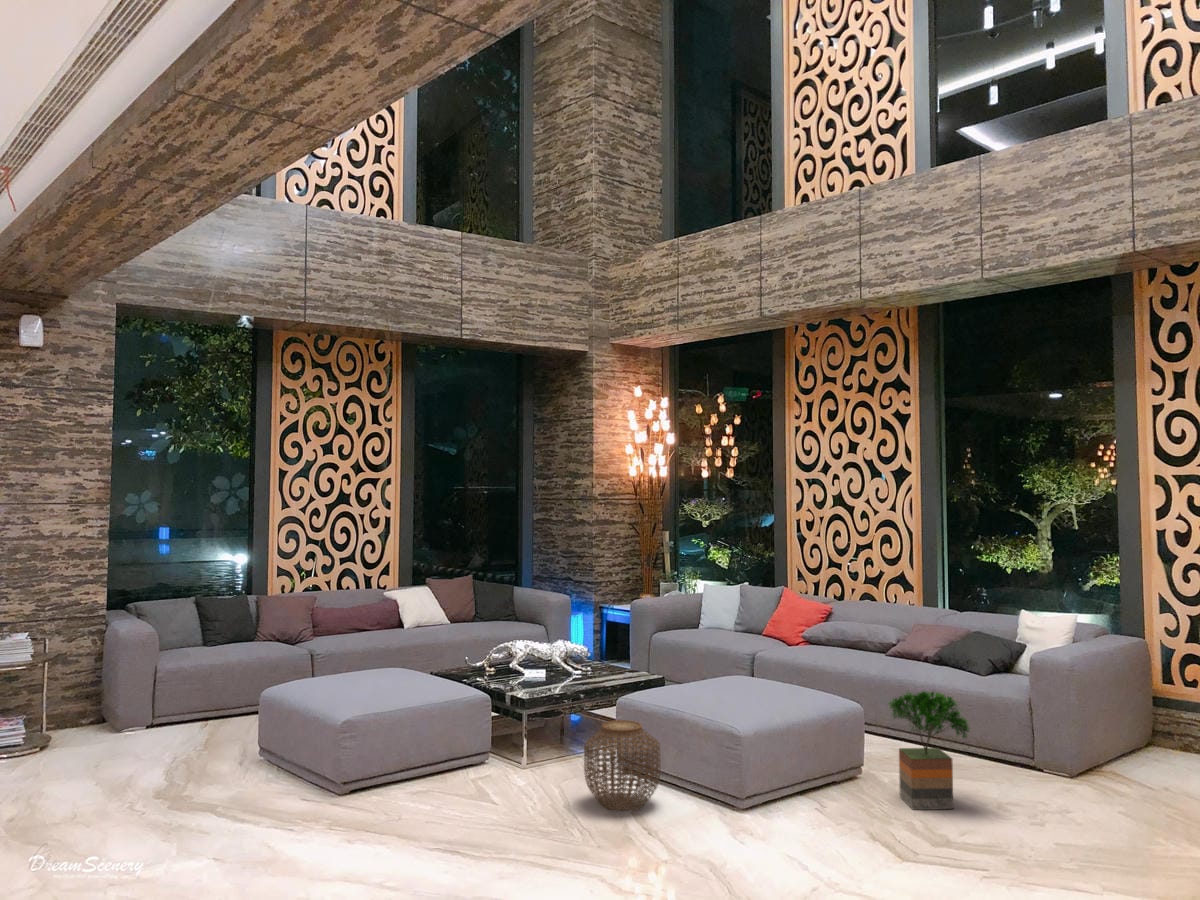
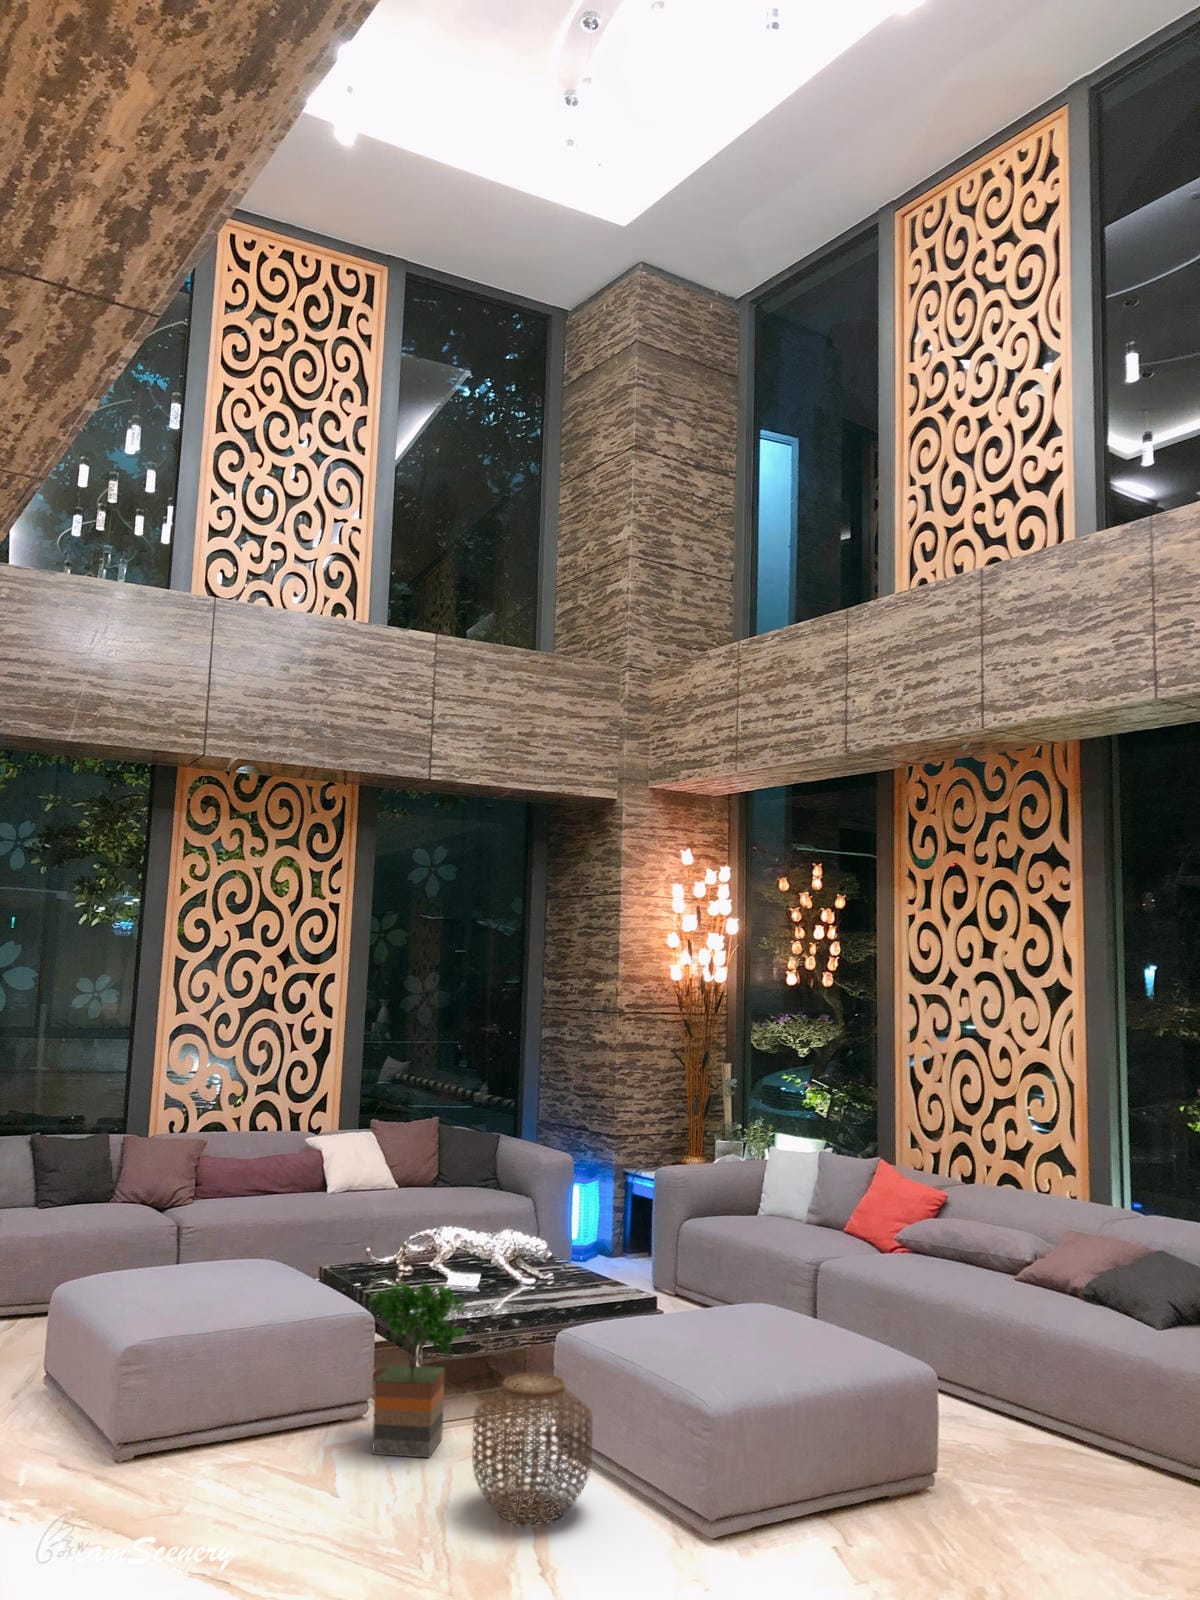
potted tree: present [888,691,970,809] -> present [370,1283,465,1458]

